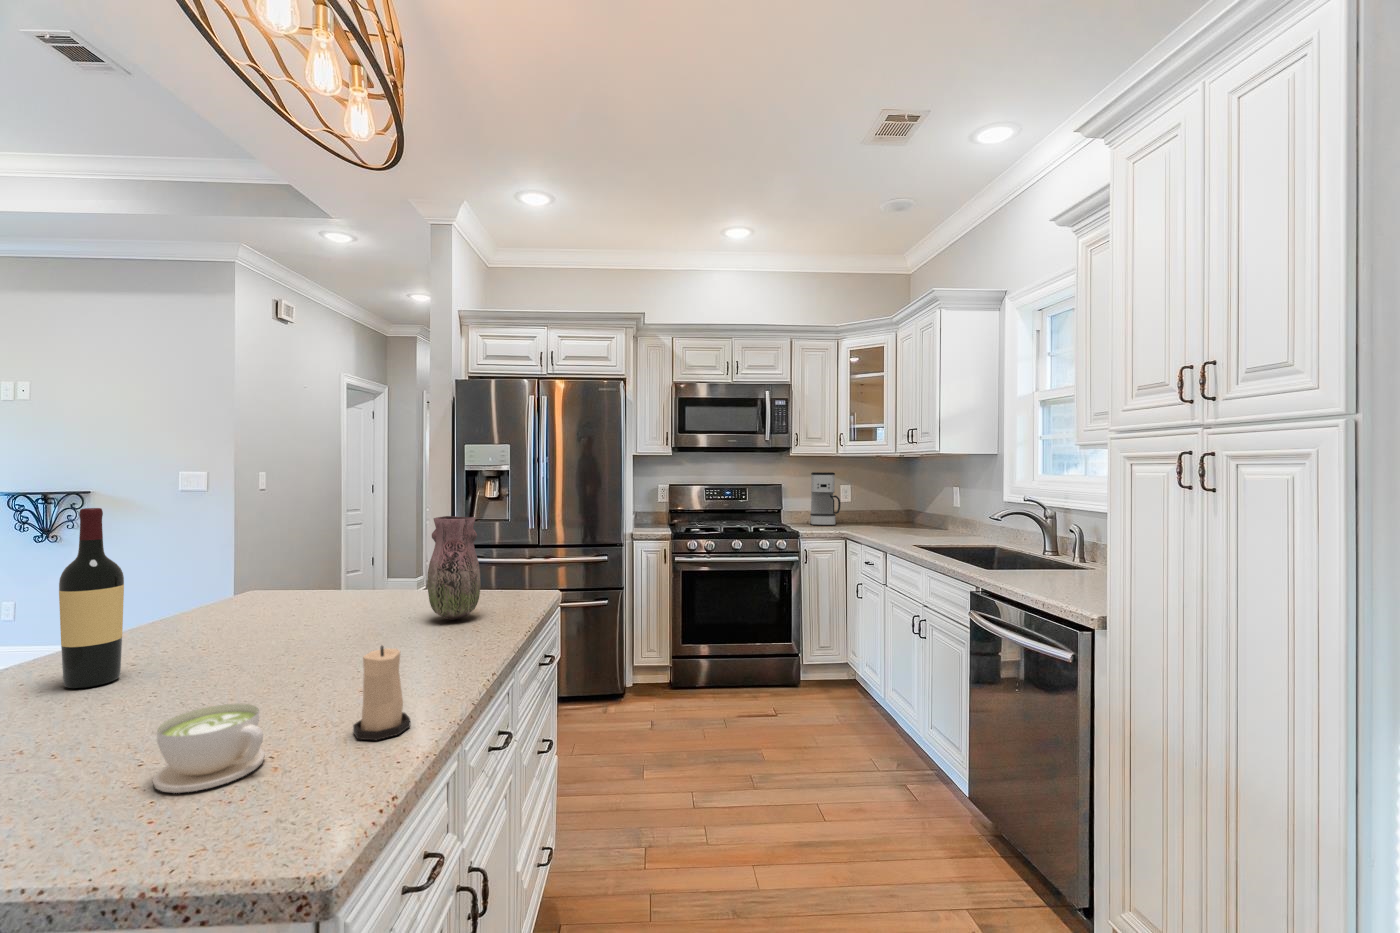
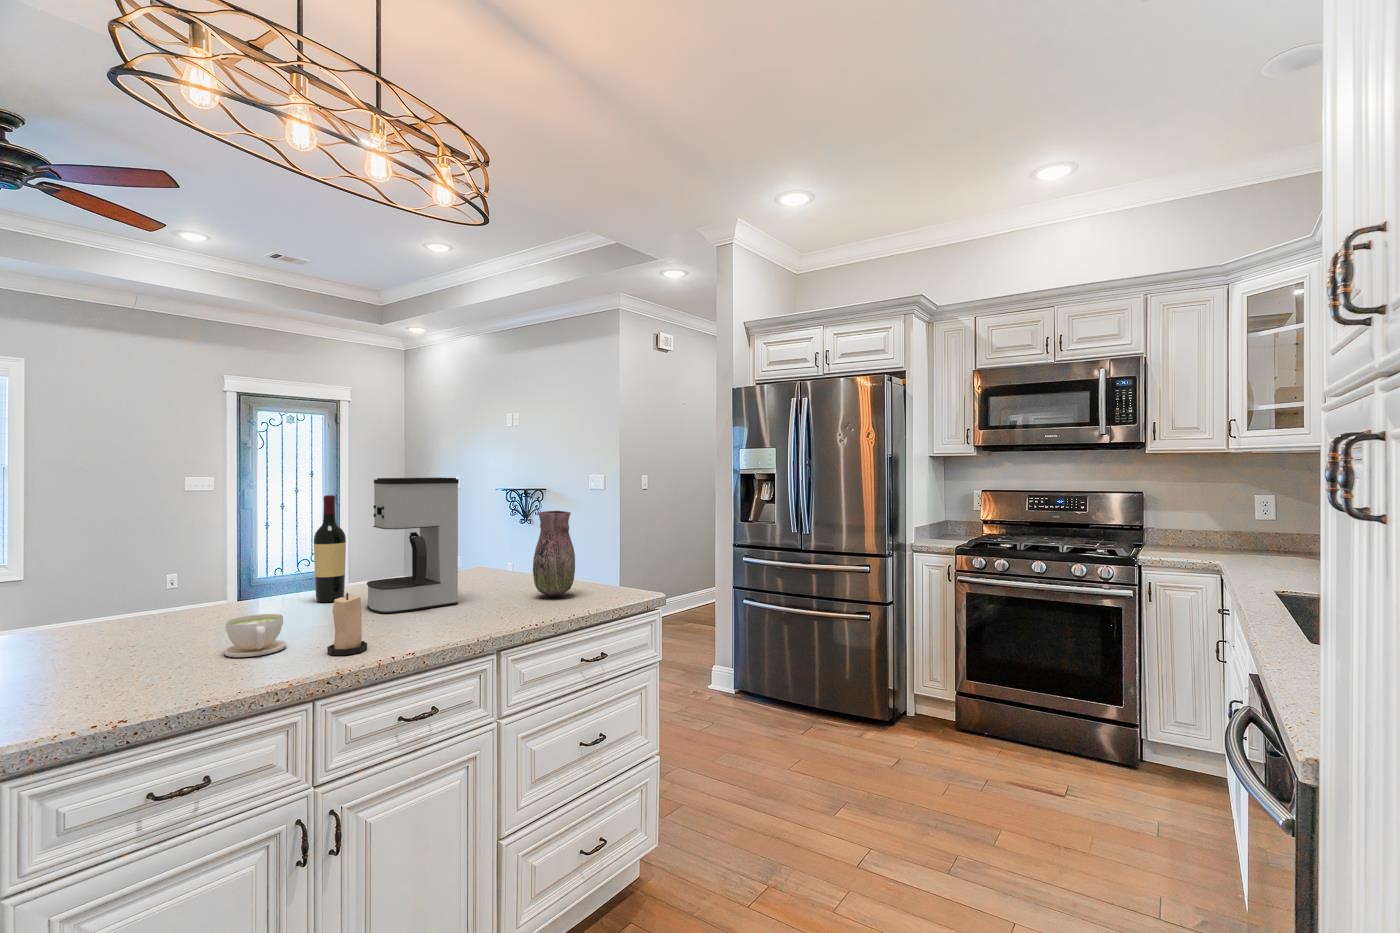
coffee maker: present [810,472,841,525] -> present [367,477,459,614]

